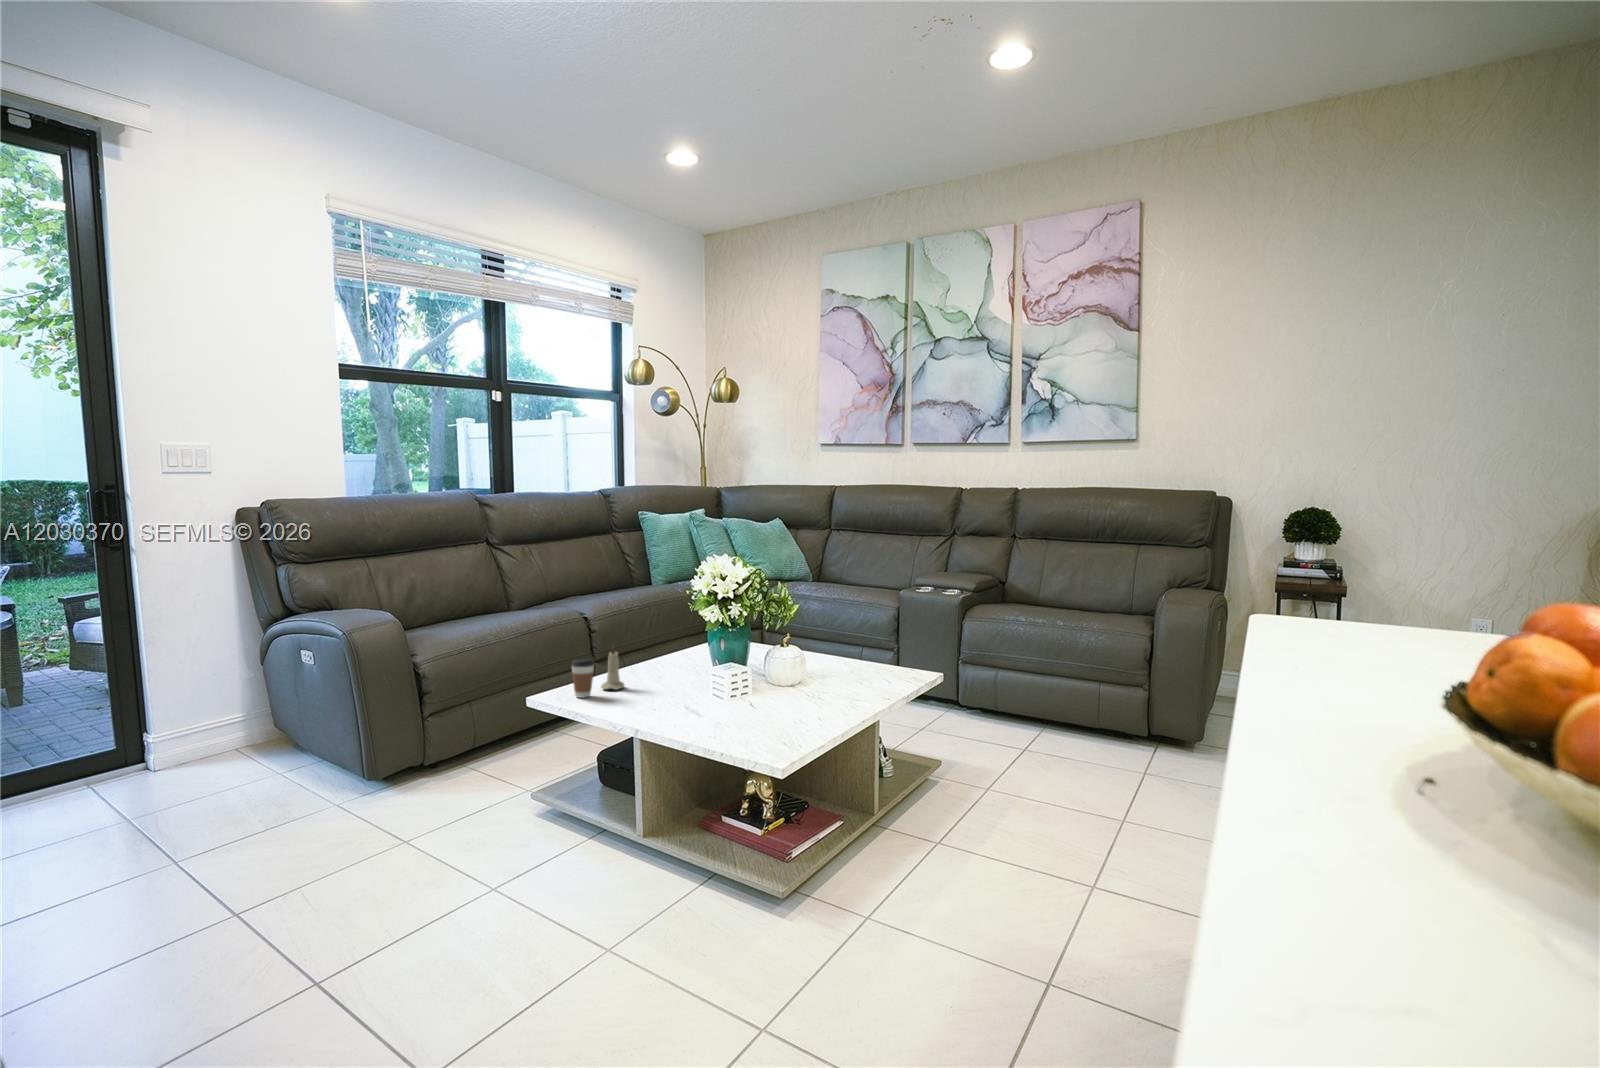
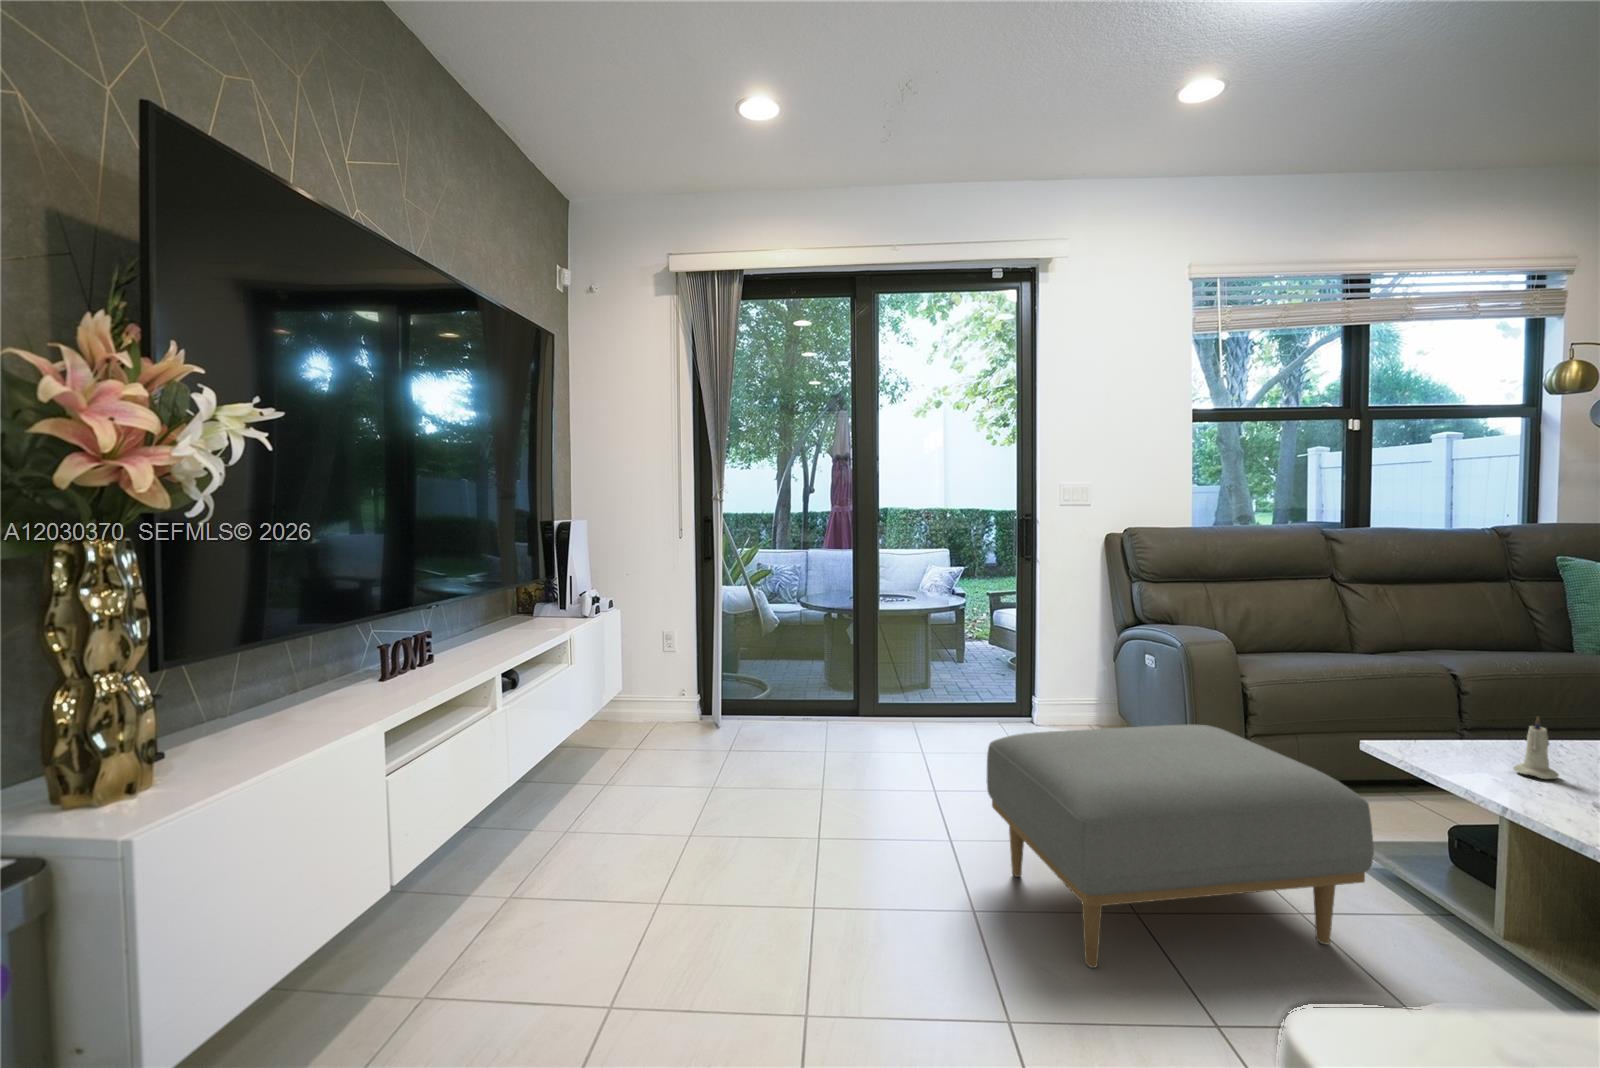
coffee cup: present [571,658,594,698] -> none [1461,725,1503,778]
ottoman: none [118,707,518,983] -> present [987,725,1374,968]

